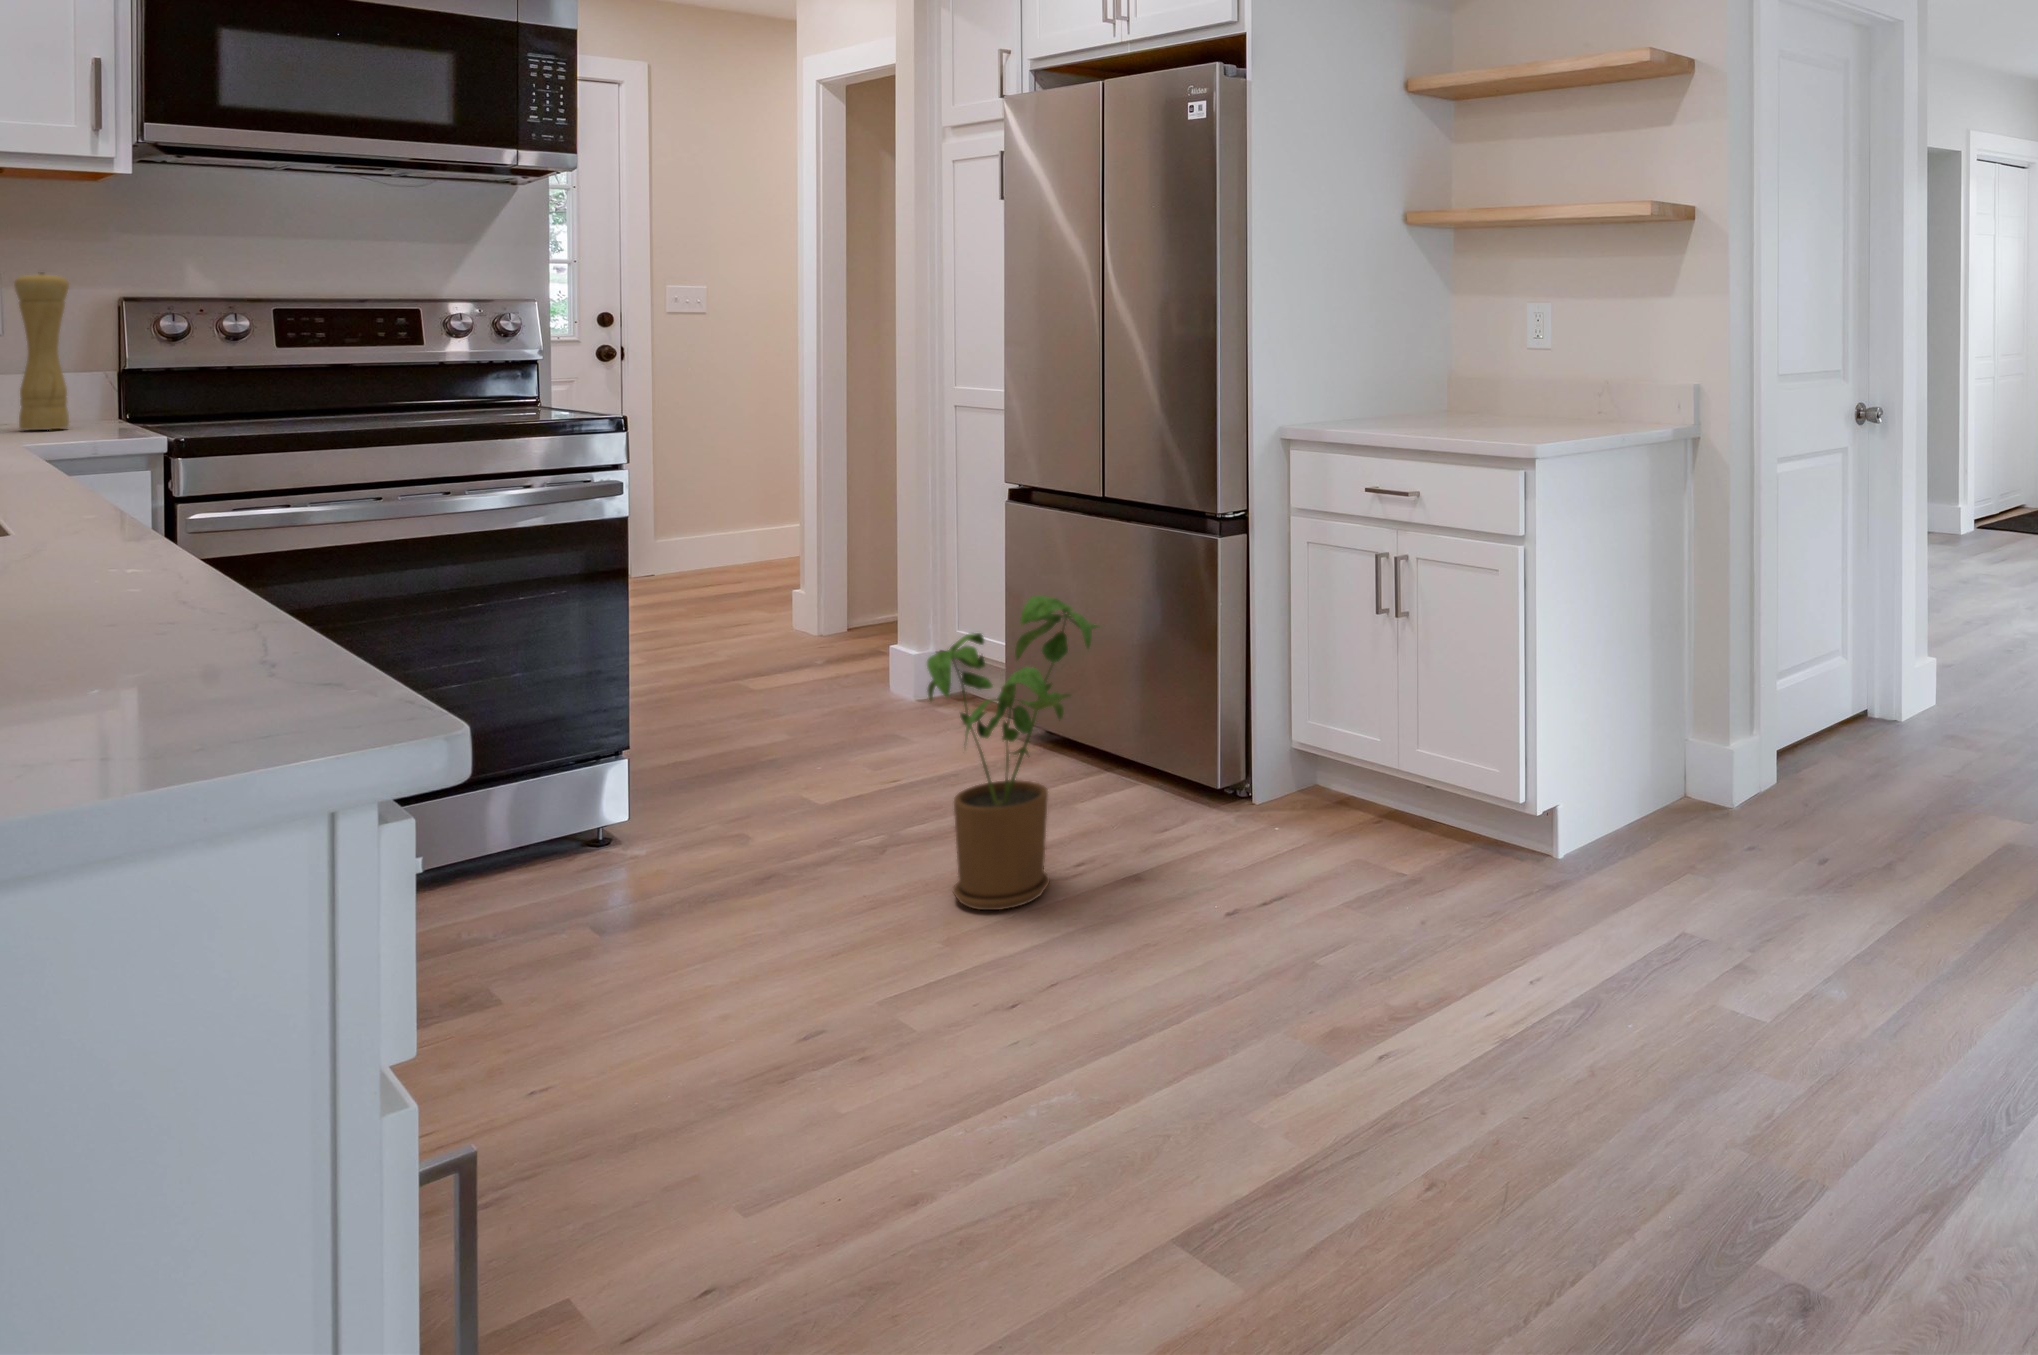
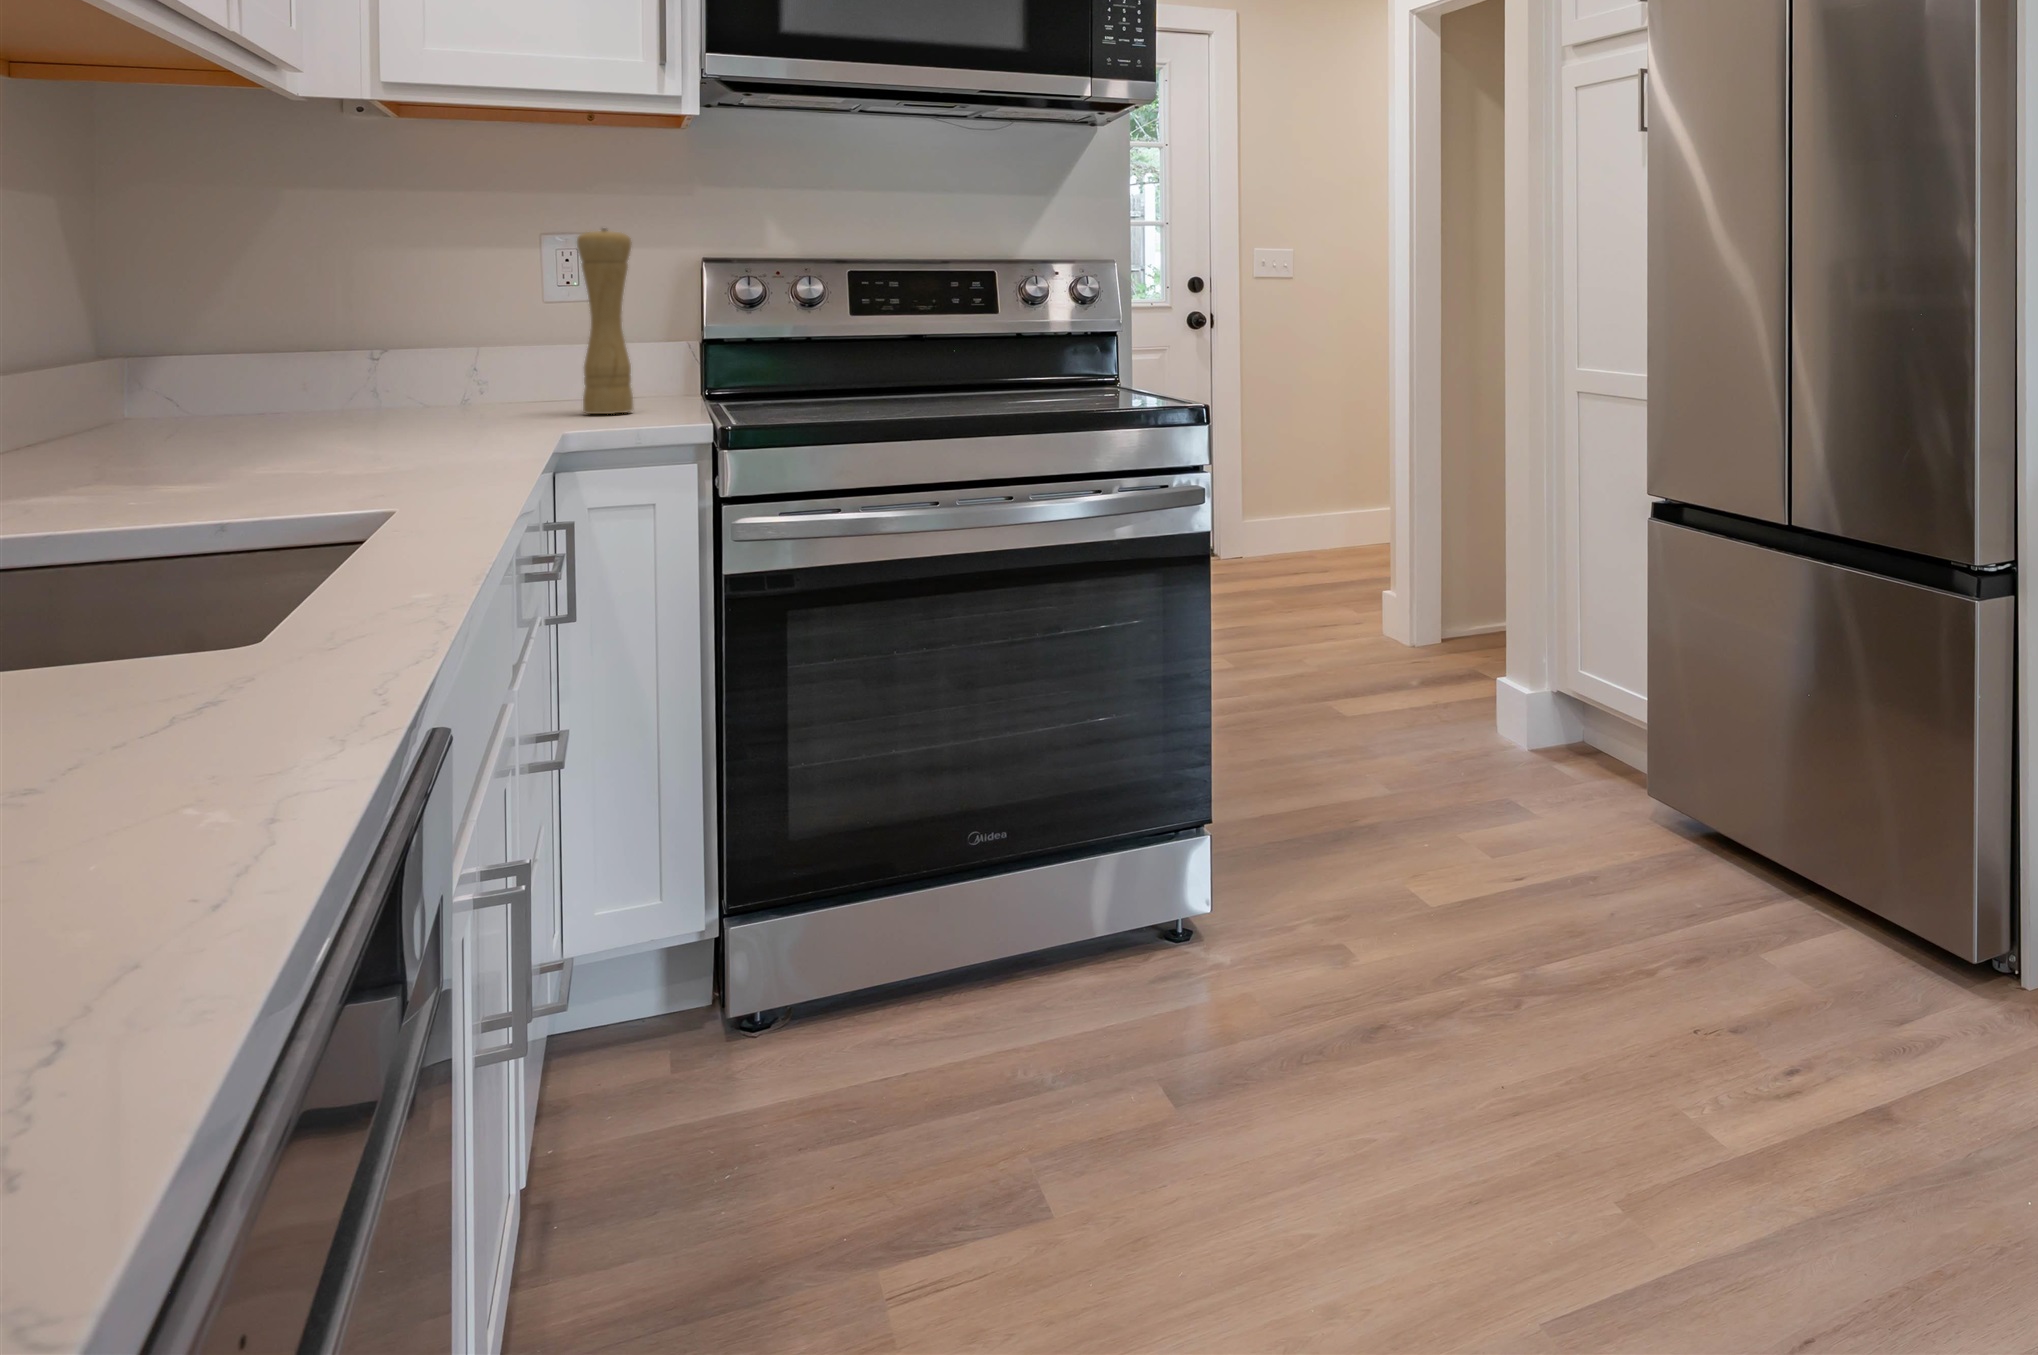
house plant: present [927,595,1099,910] -> none [1598,689,1844,1153]

